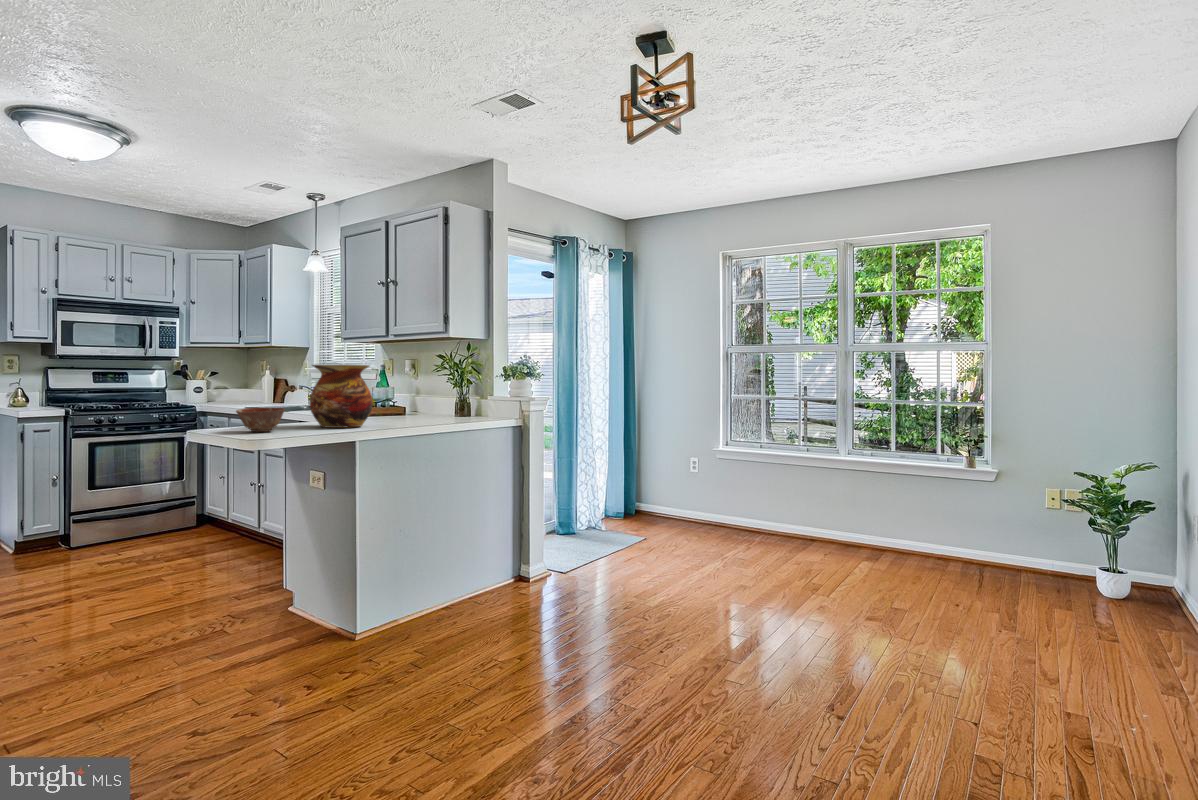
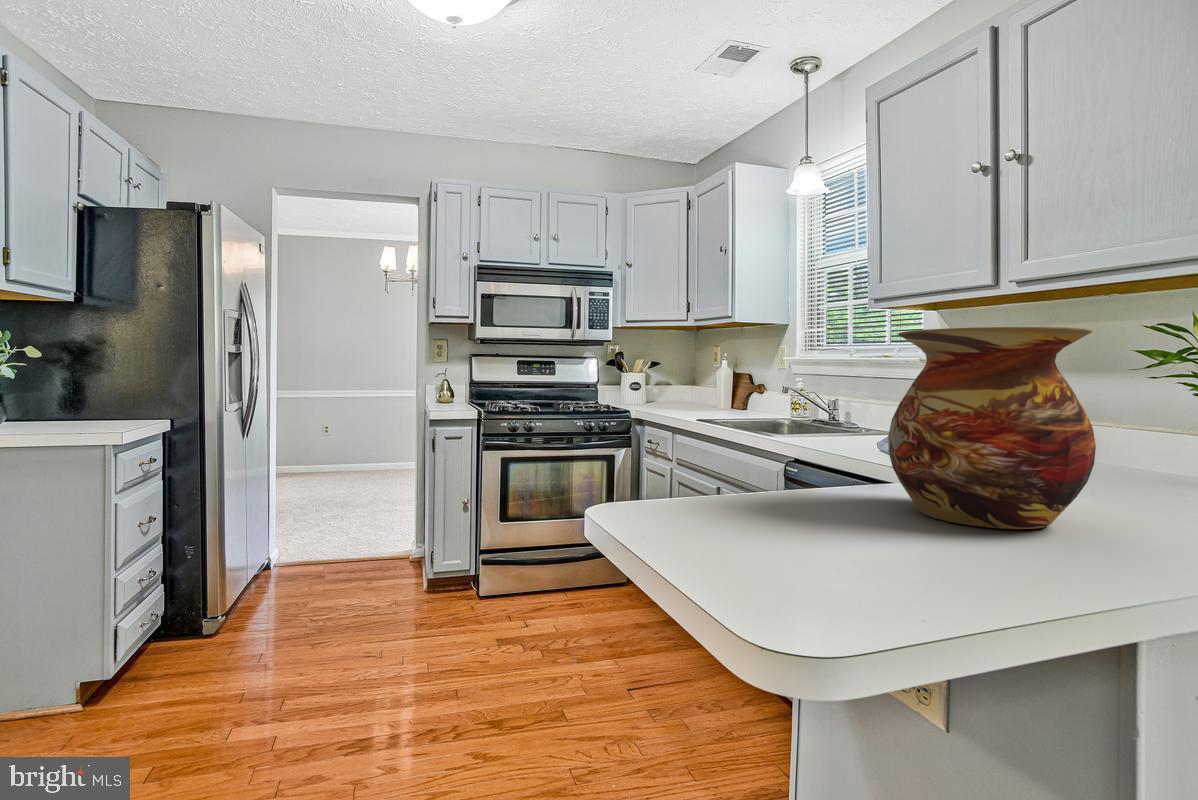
ceramic bowl: present [236,408,285,432] -> none [713,459,863,550]

